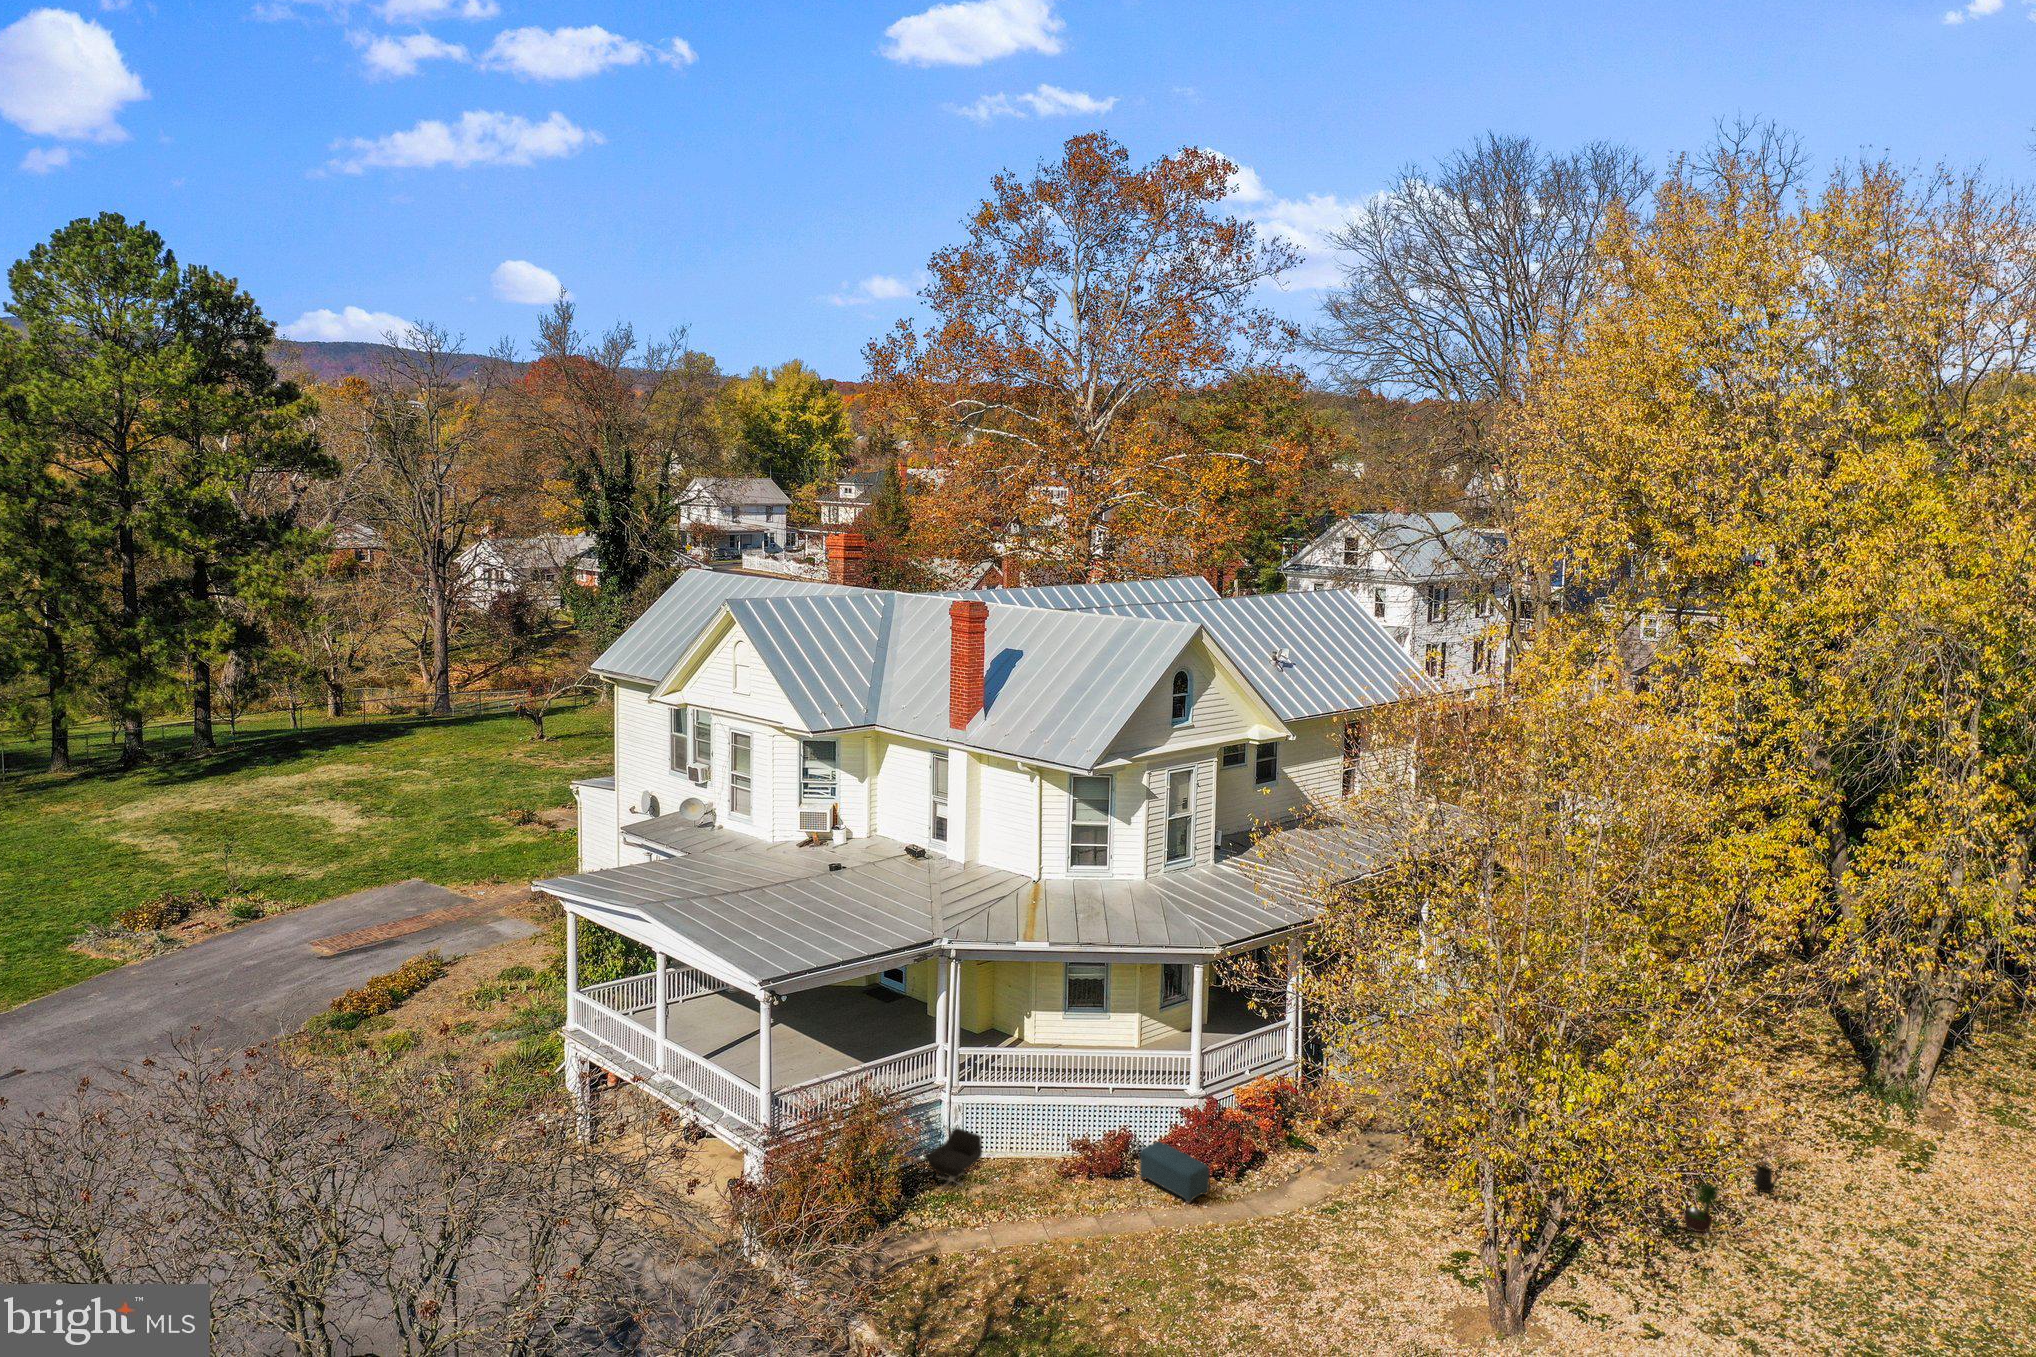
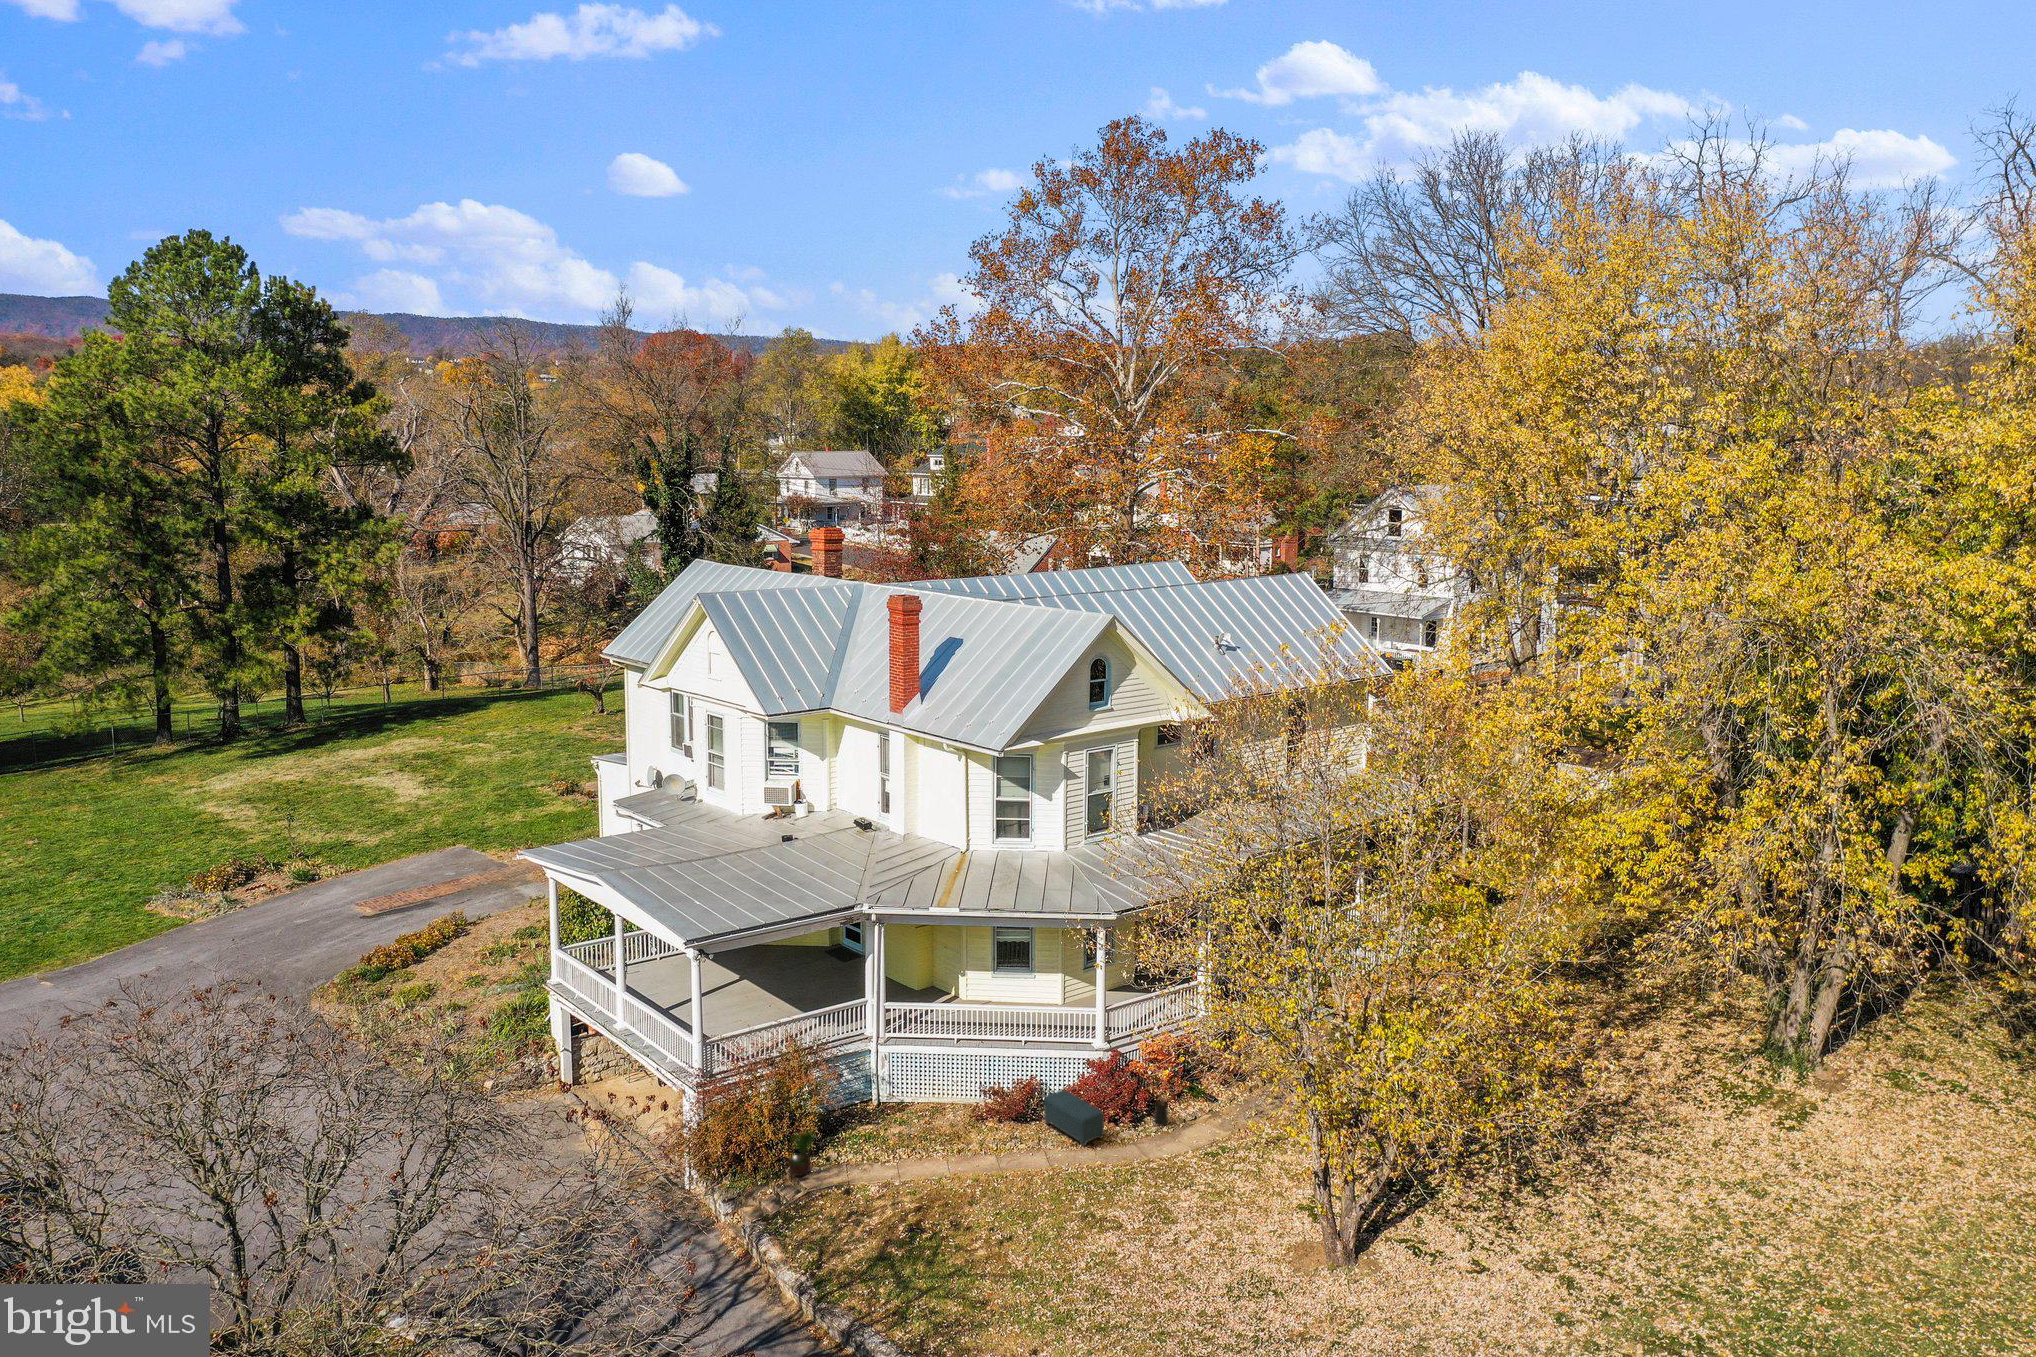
lounge chair: present [925,1128,982,1190] -> none [850,1075,902,1132]
watering can: present [1754,1159,1779,1193] -> present [1153,1094,1169,1126]
potted tree: present [1684,1183,1719,1232] -> present [788,1130,814,1176]

